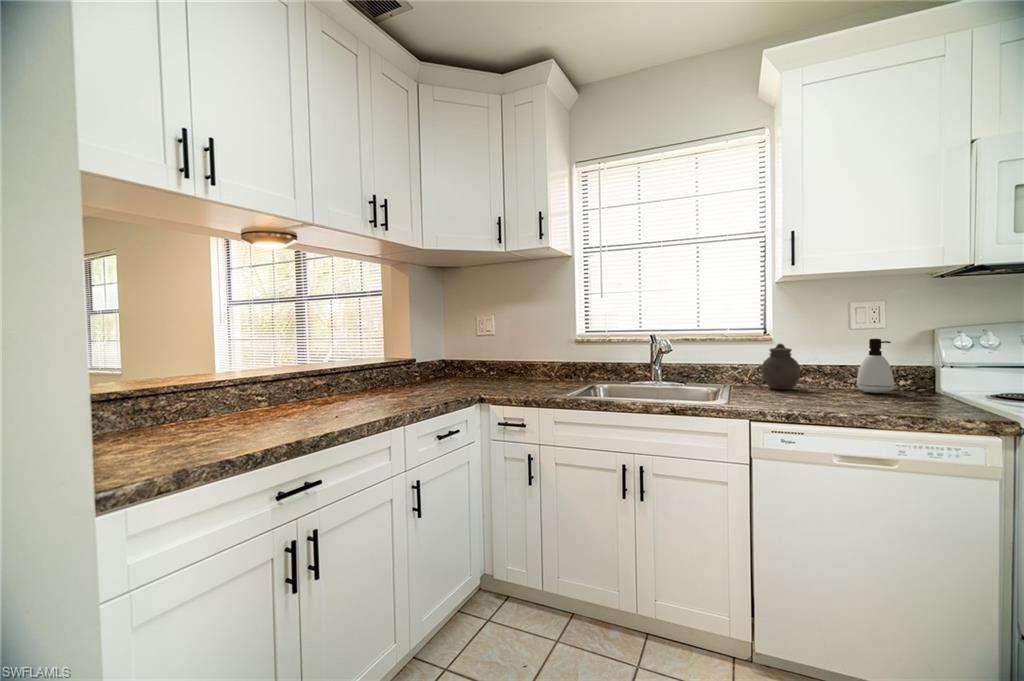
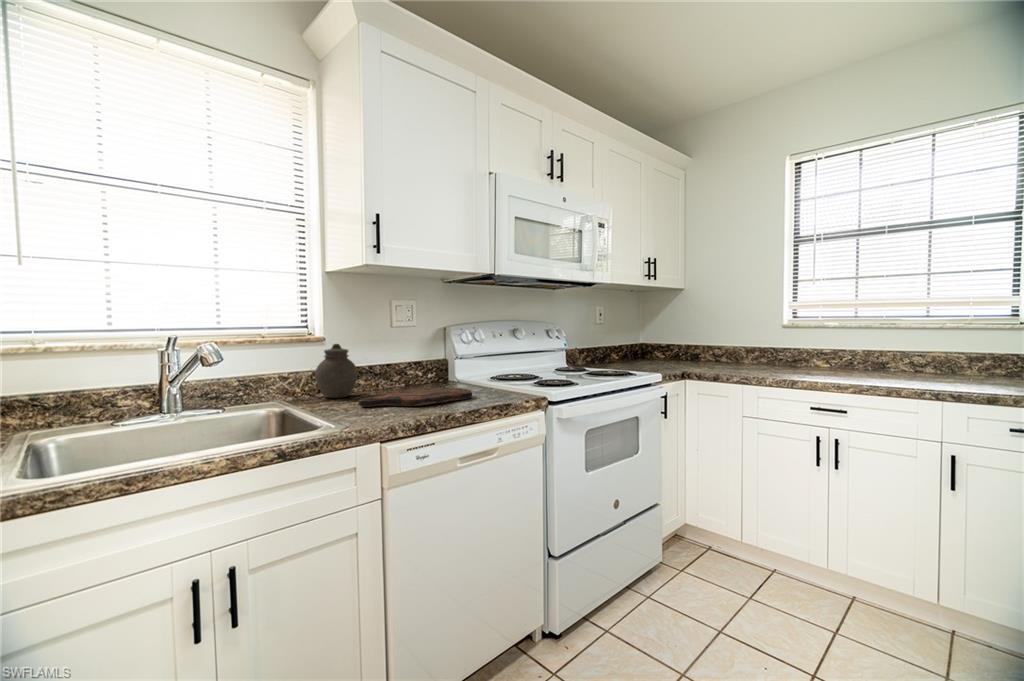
soap dispenser: present [857,339,894,393] -> none [400,336,429,388]
cutting board: none [773,390,908,407] -> present [359,388,472,407]

